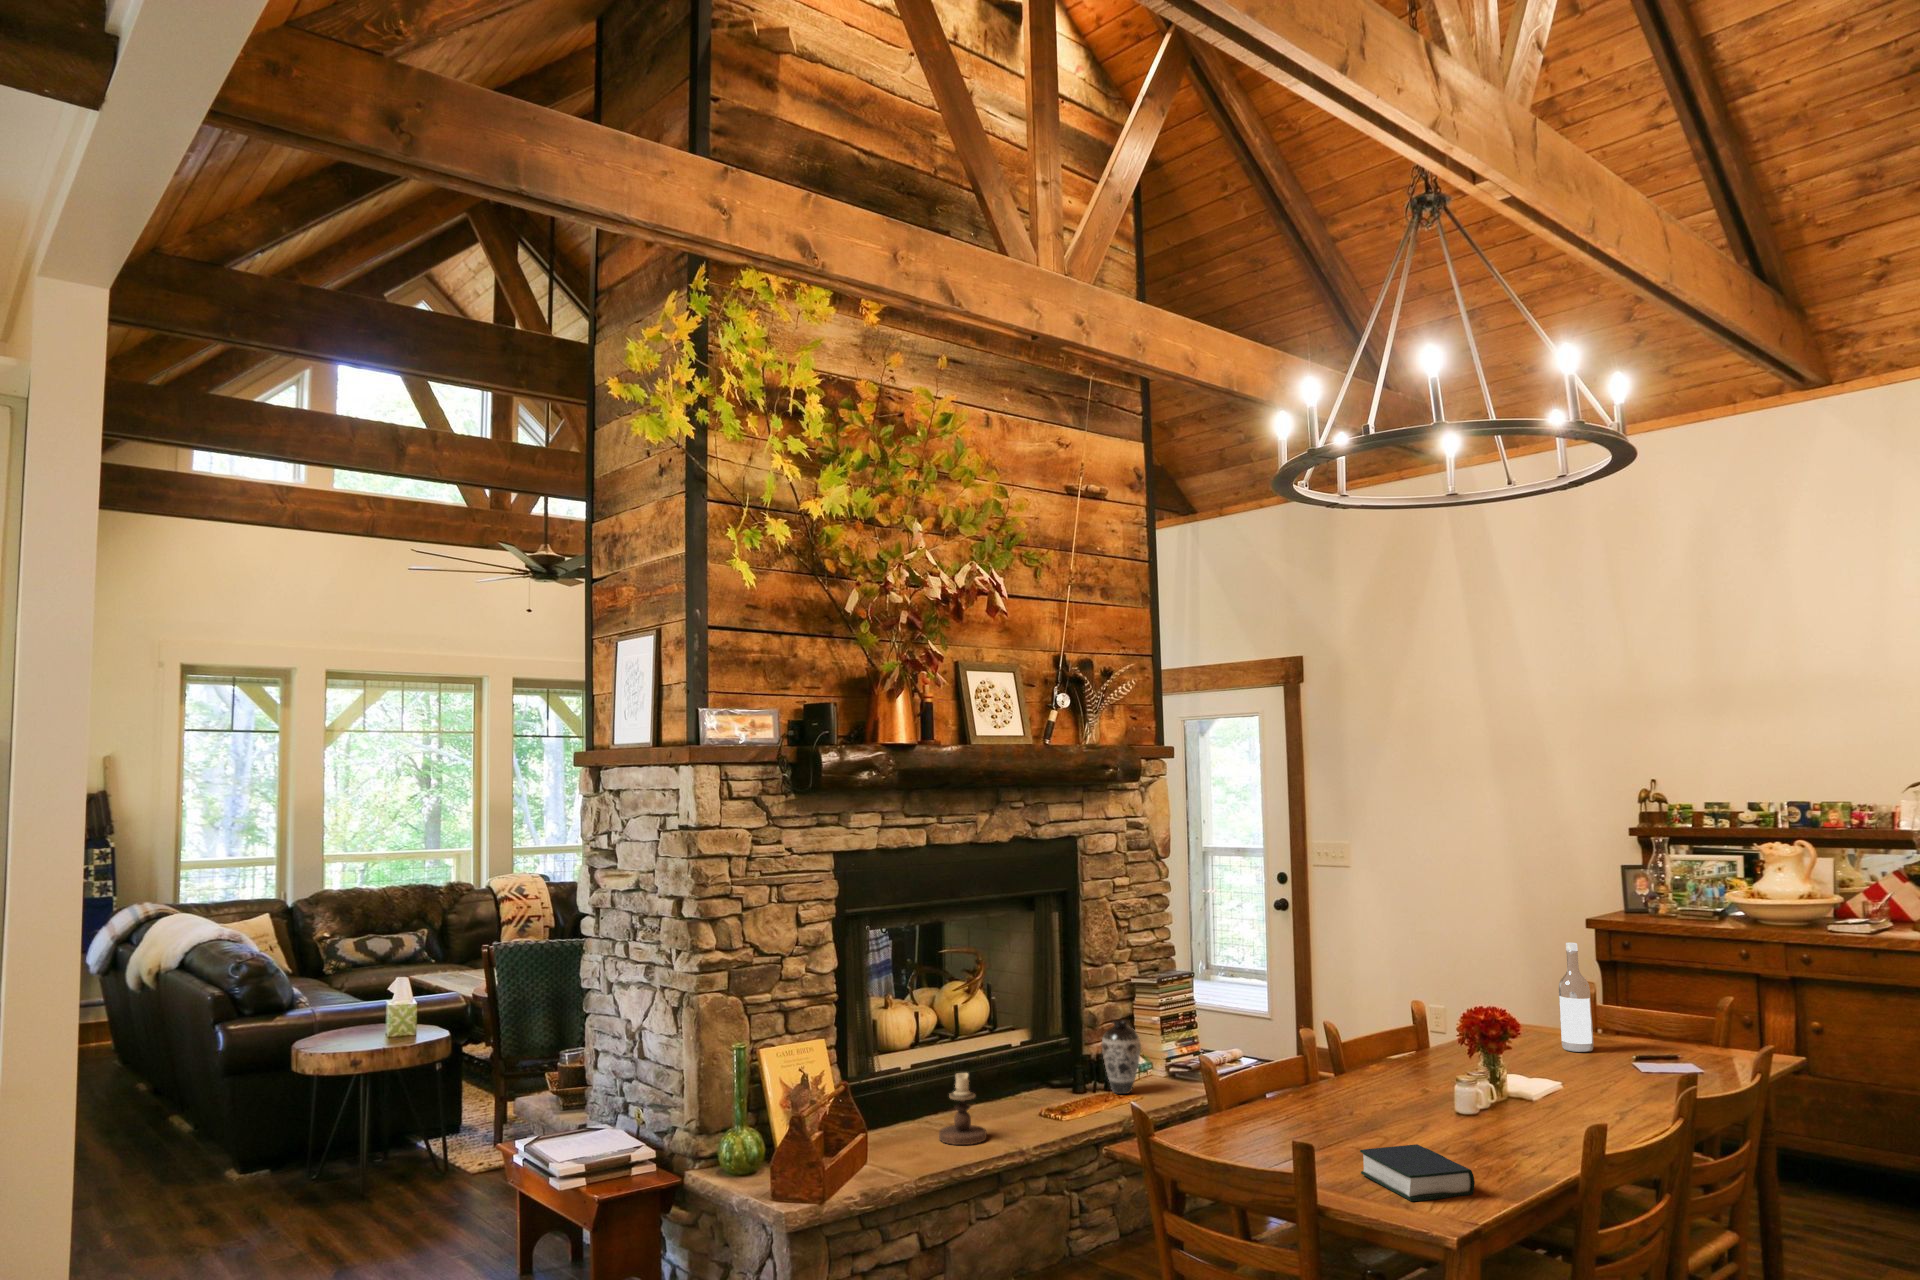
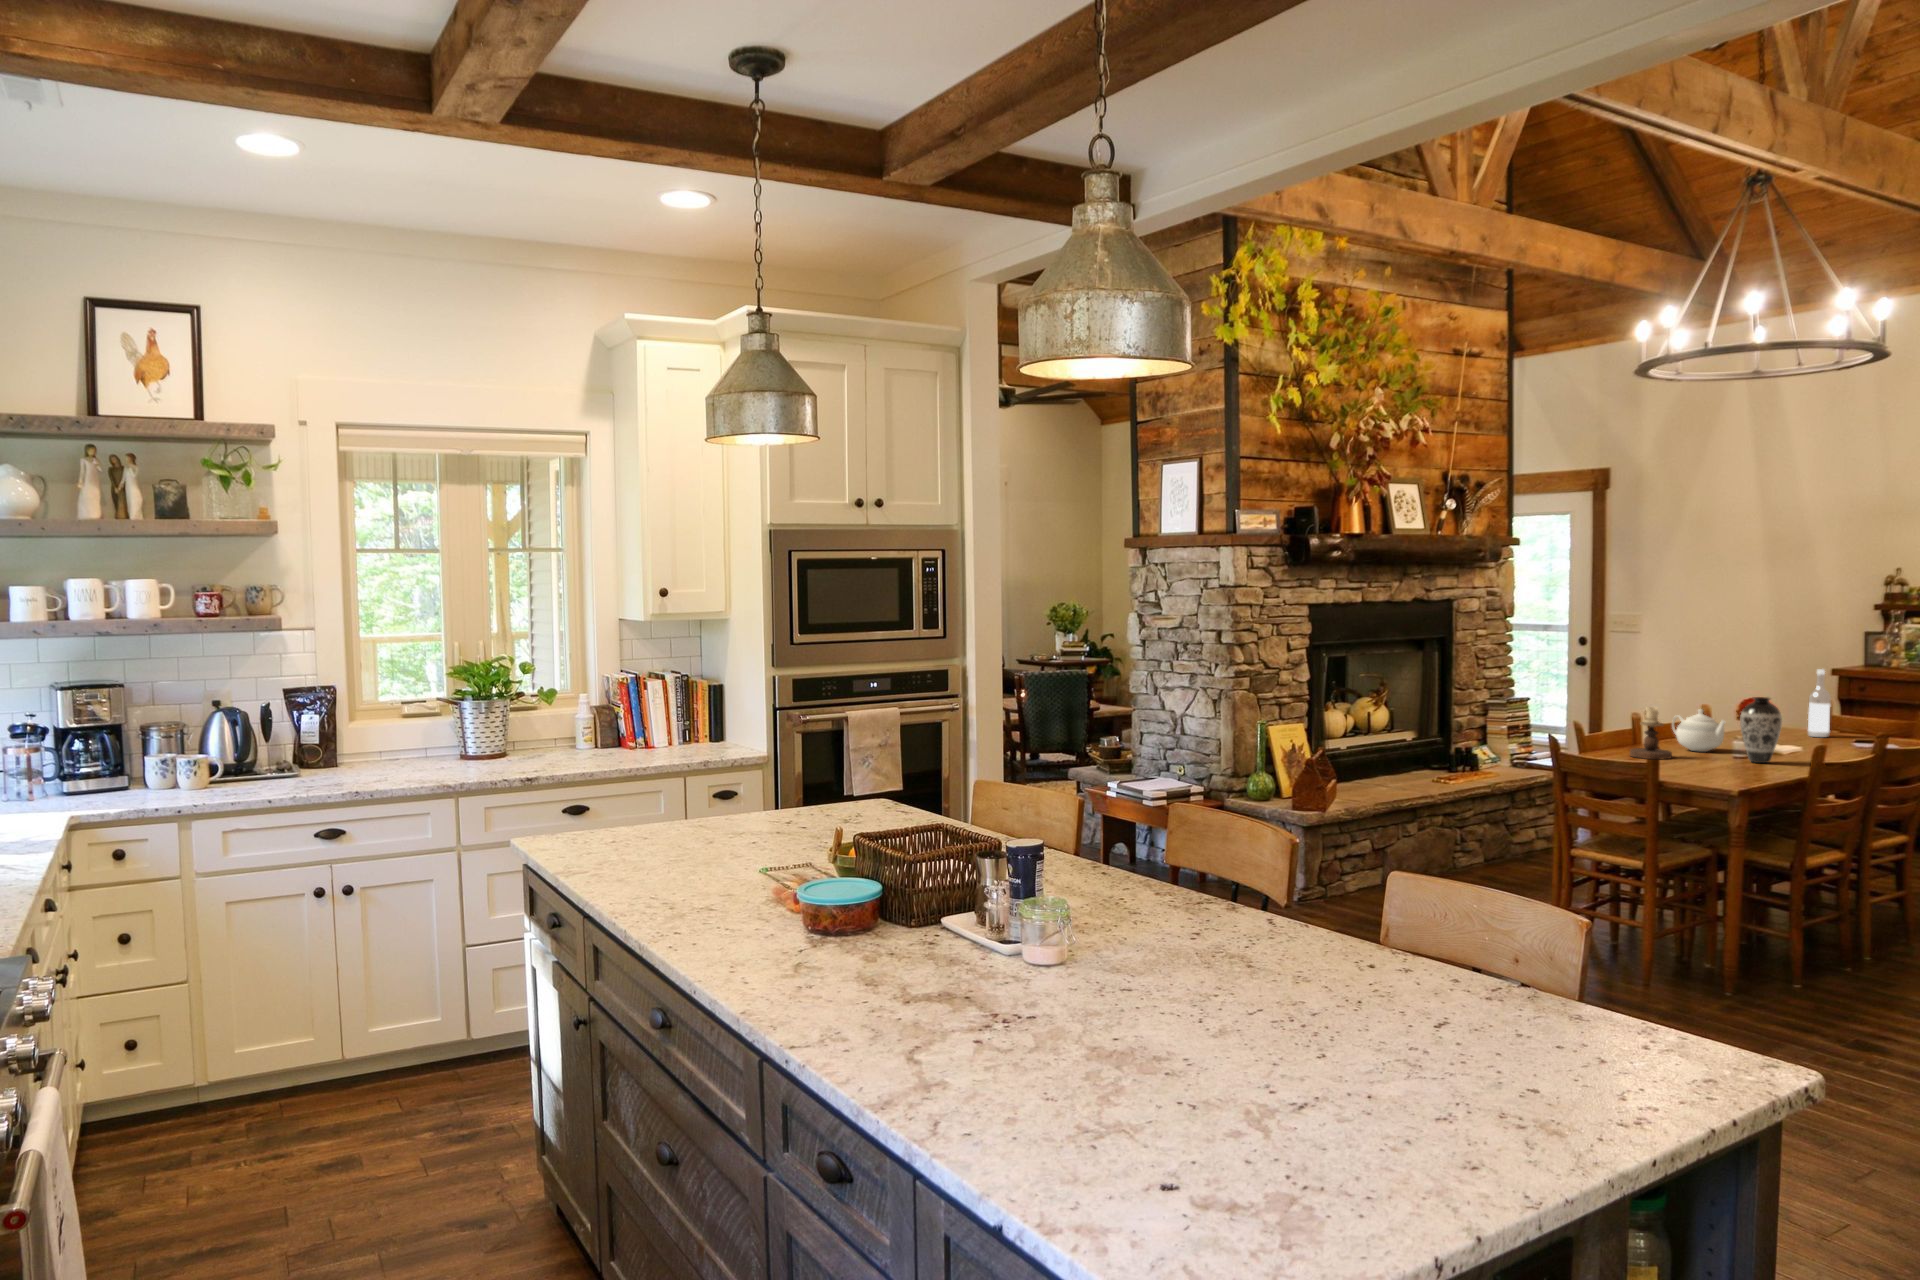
decorative vase: present [1102,1020,1141,1094] -> present [1740,697,1782,763]
teapot: none [1352,1028,1433,1104] -> present [1672,709,1726,752]
candlestick: present [939,1073,987,1145] -> present [1630,707,1672,759]
book: present [1360,1144,1475,1201] -> none [1688,757,1754,777]

